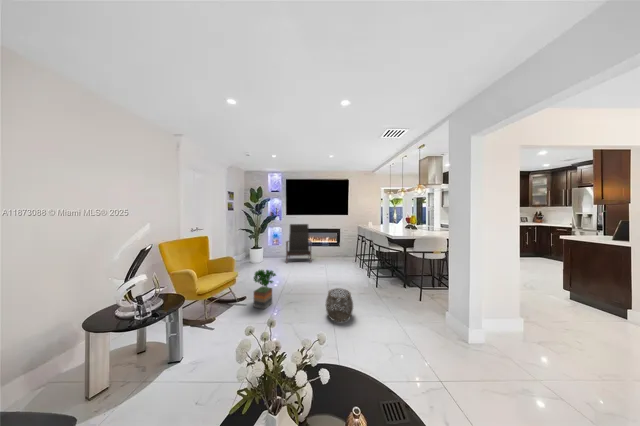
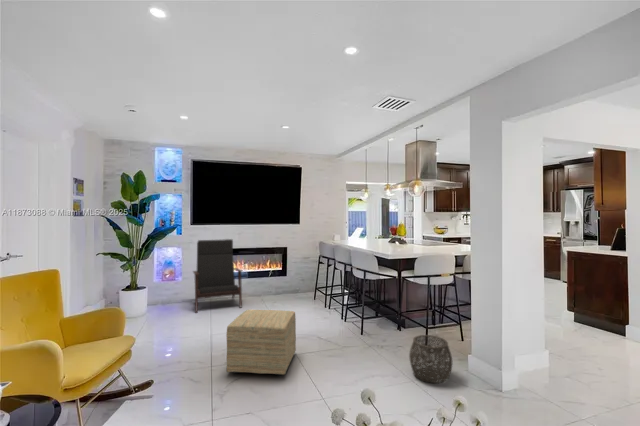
ottoman: none [285,264,329,305] -> present [226,310,296,376]
potted tree: present [254,270,276,309] -> none [170,324,213,396]
woven basket: present [326,288,353,322] -> present [409,335,452,383]

